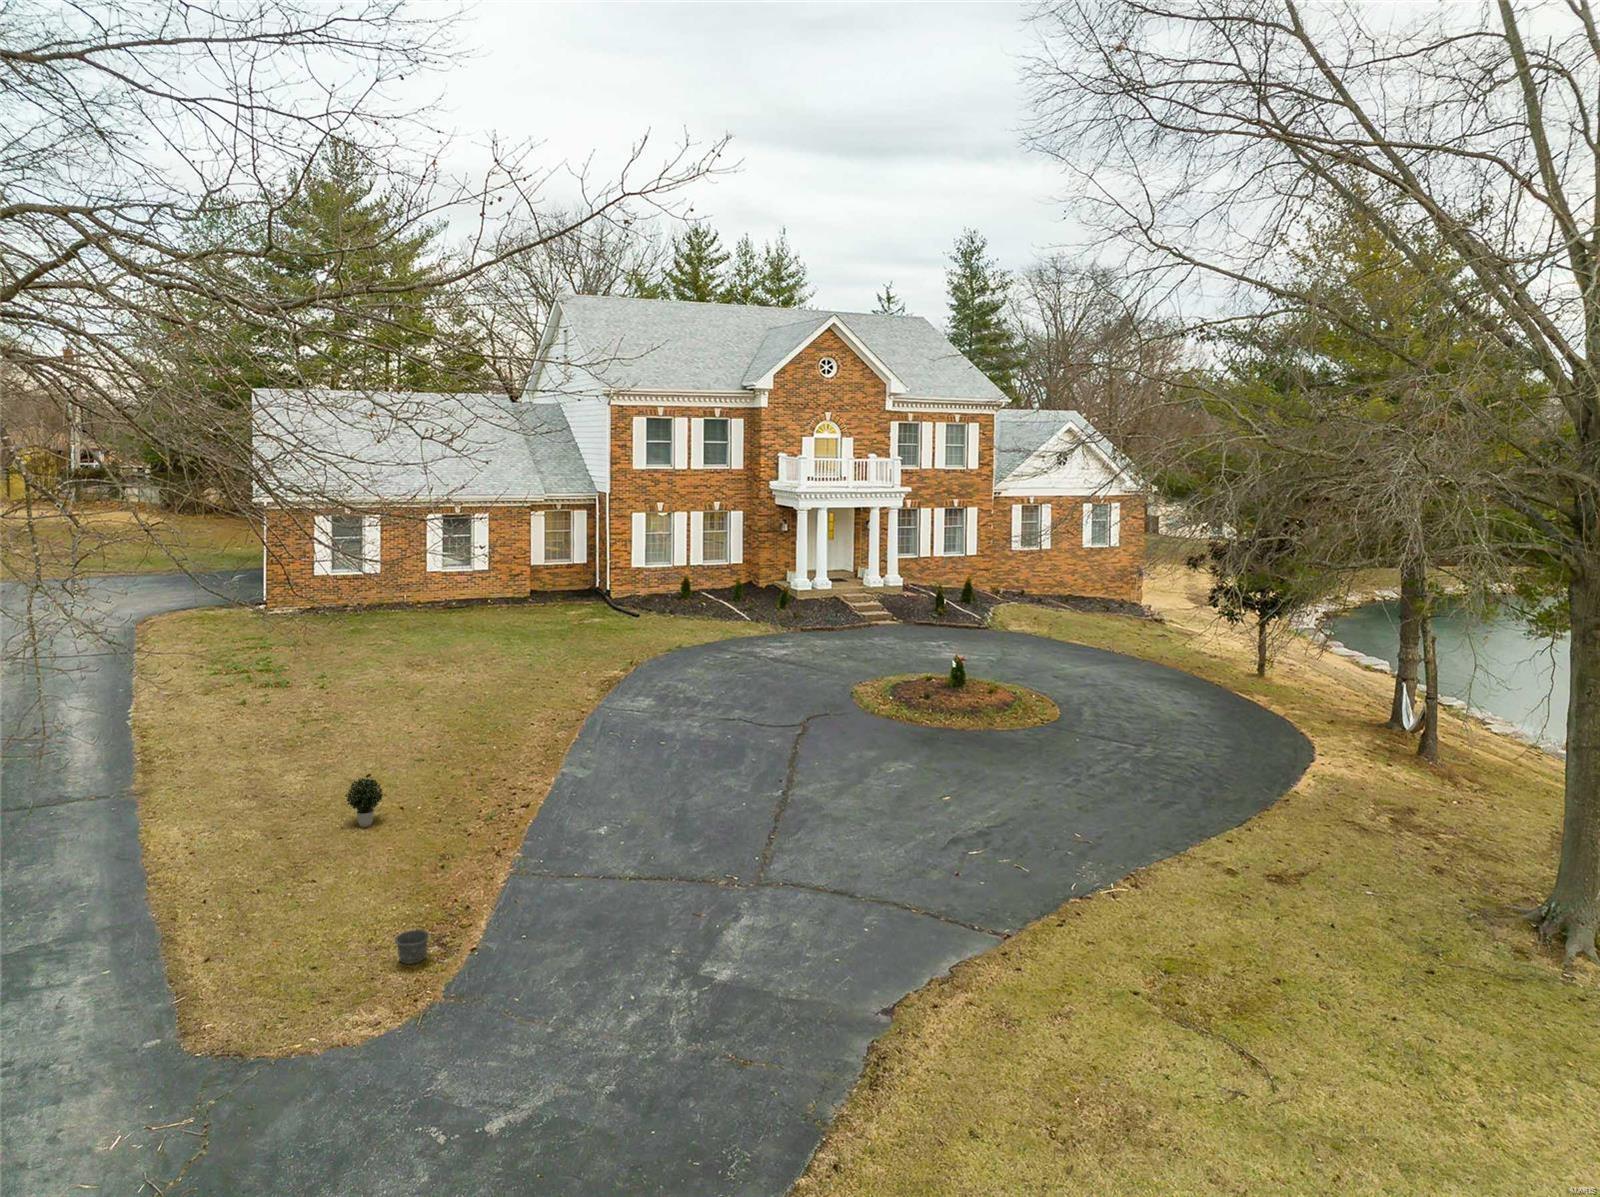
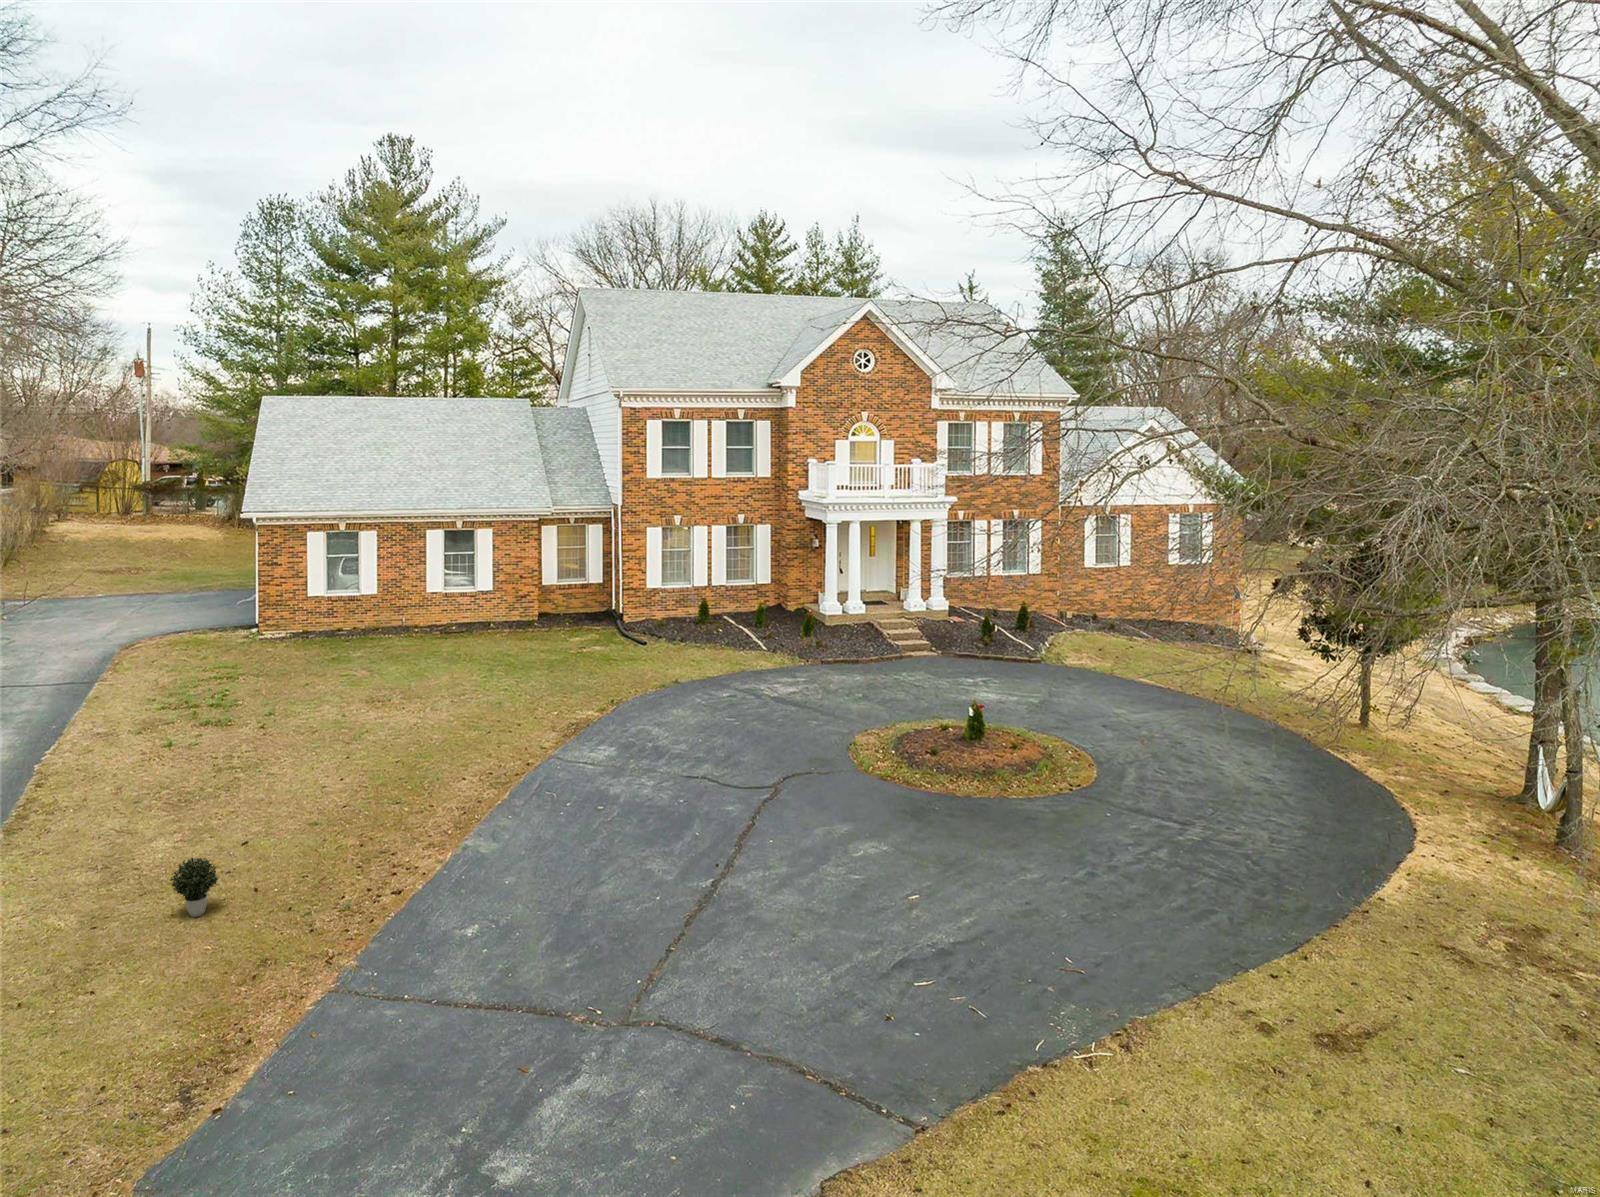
bucket: present [395,929,429,964] -> none [108,1076,157,1133]

